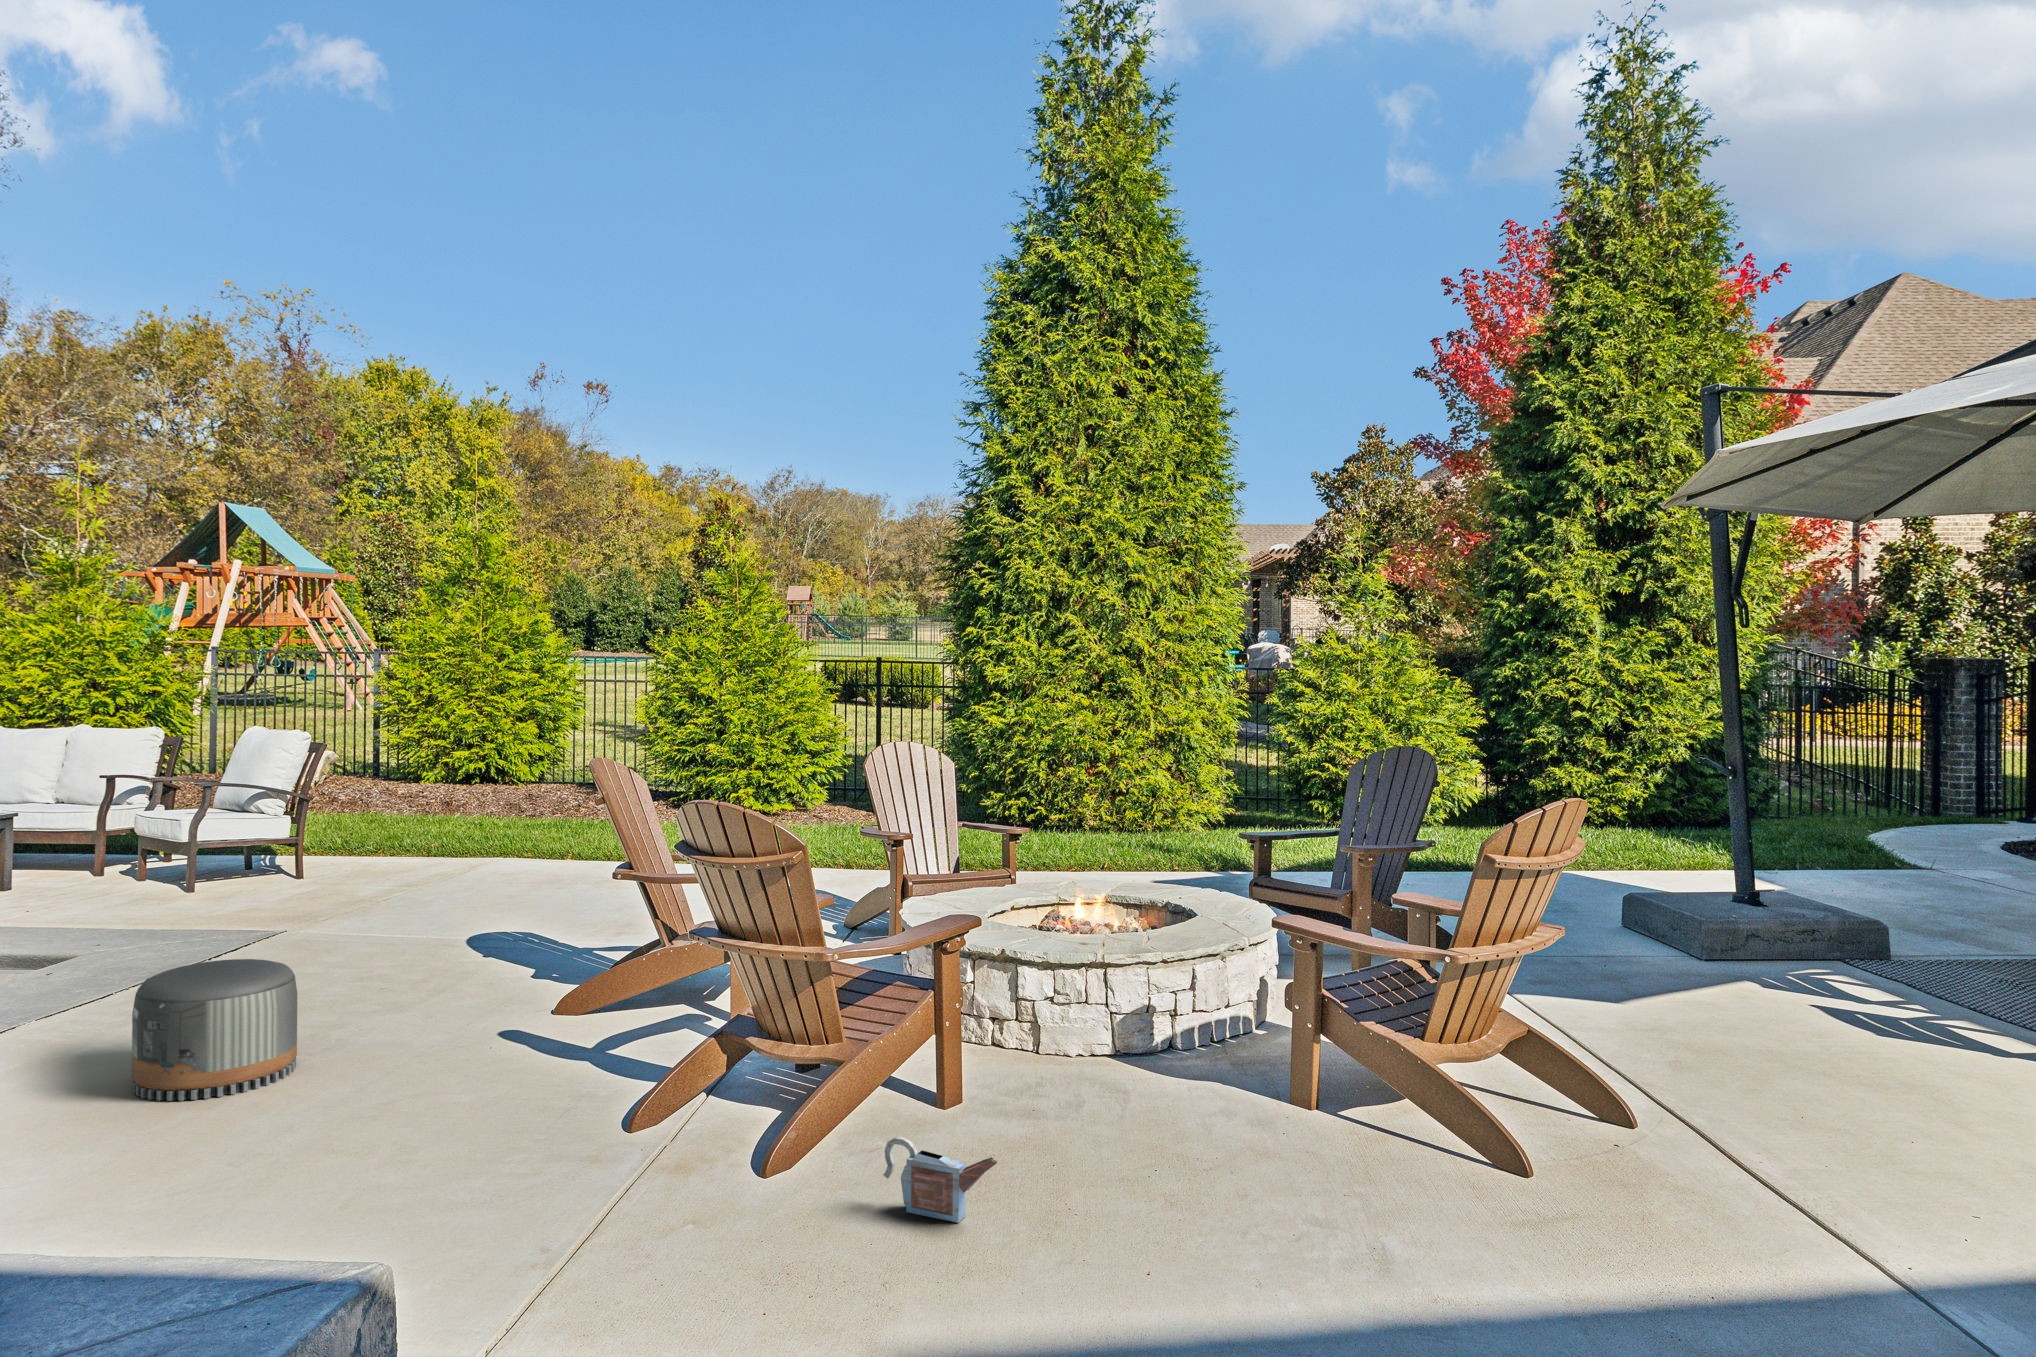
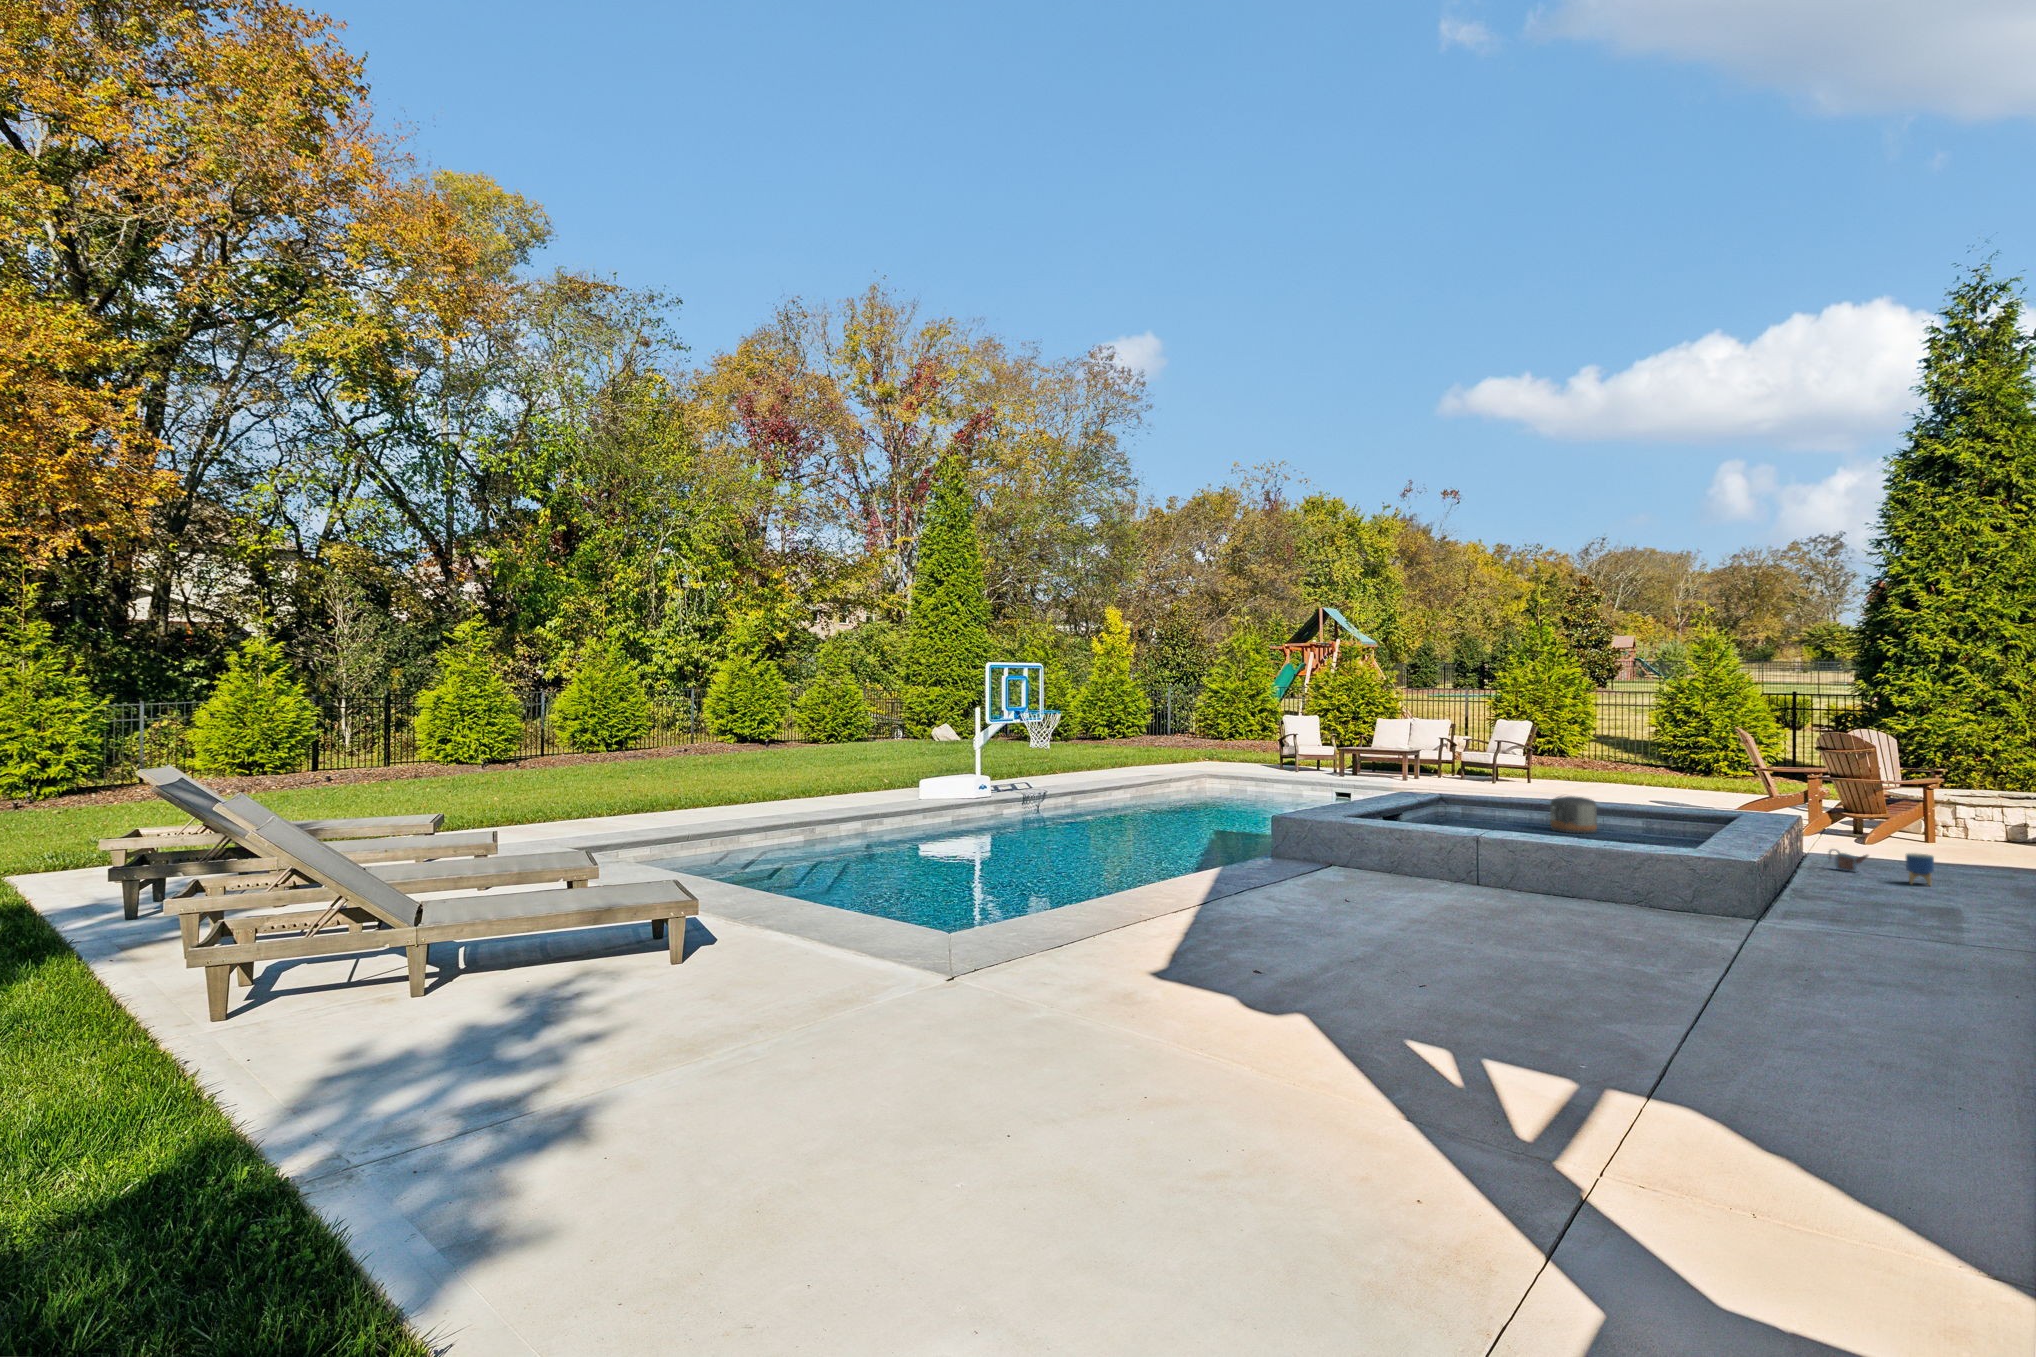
planter: none [1105,1160,1183,1297] -> present [1906,853,1934,886]

